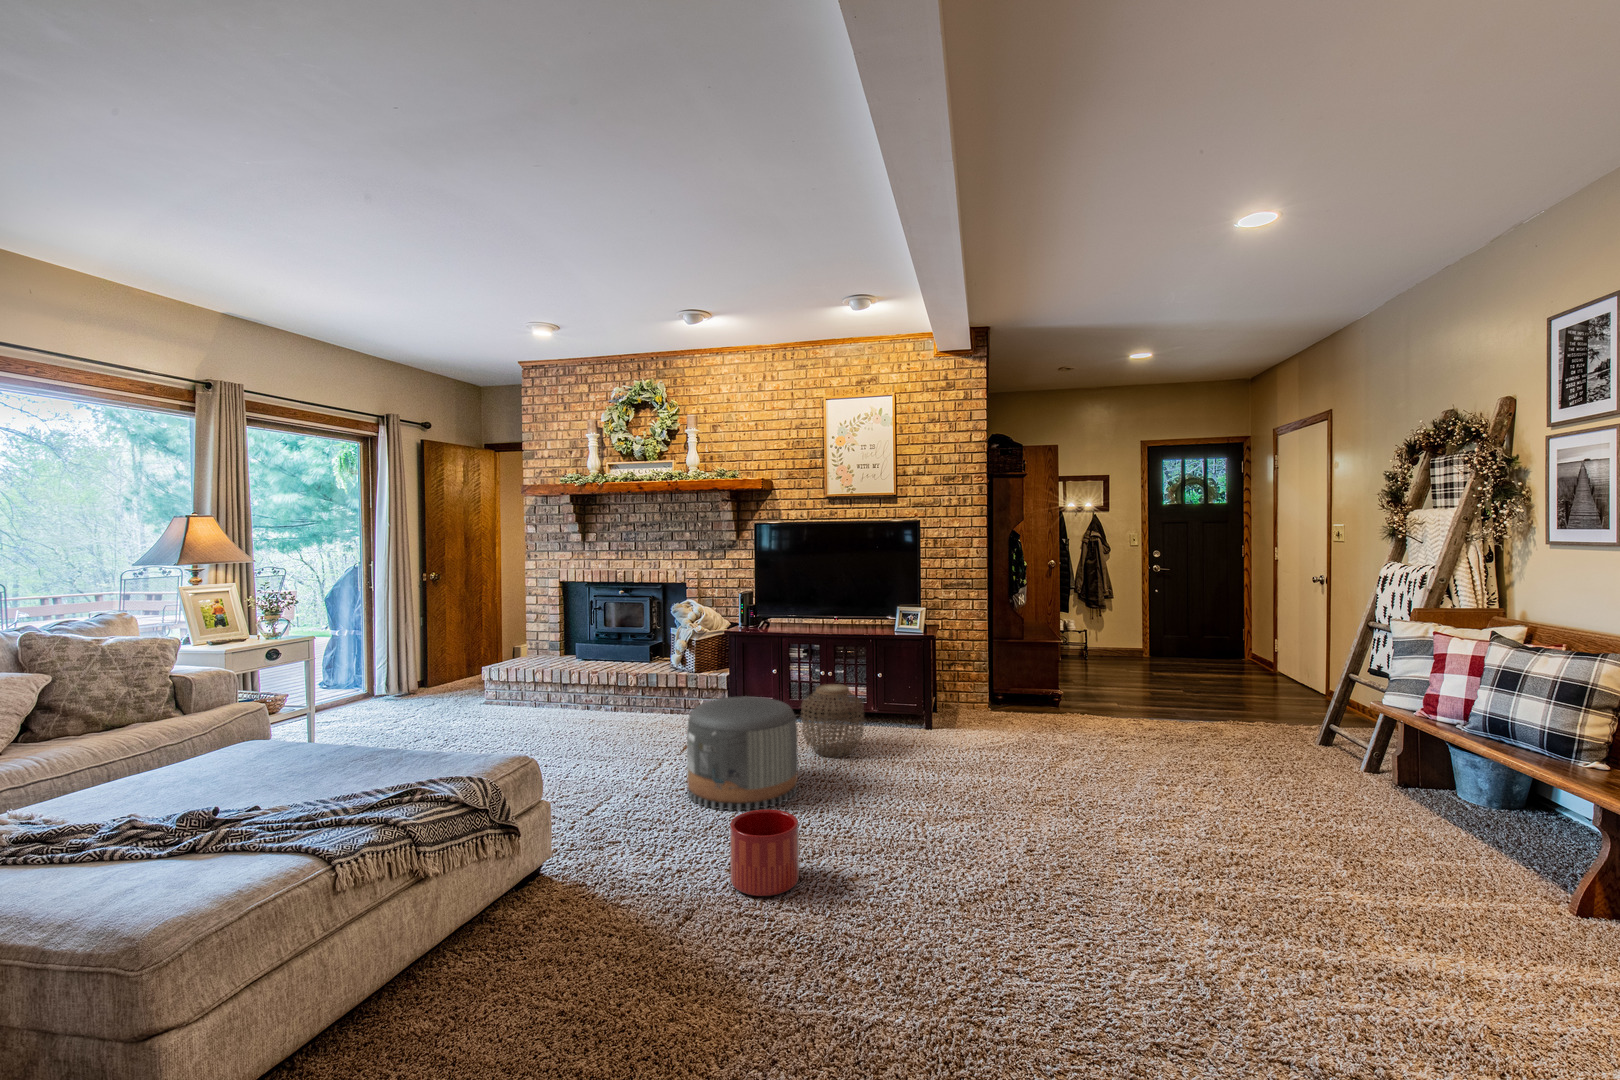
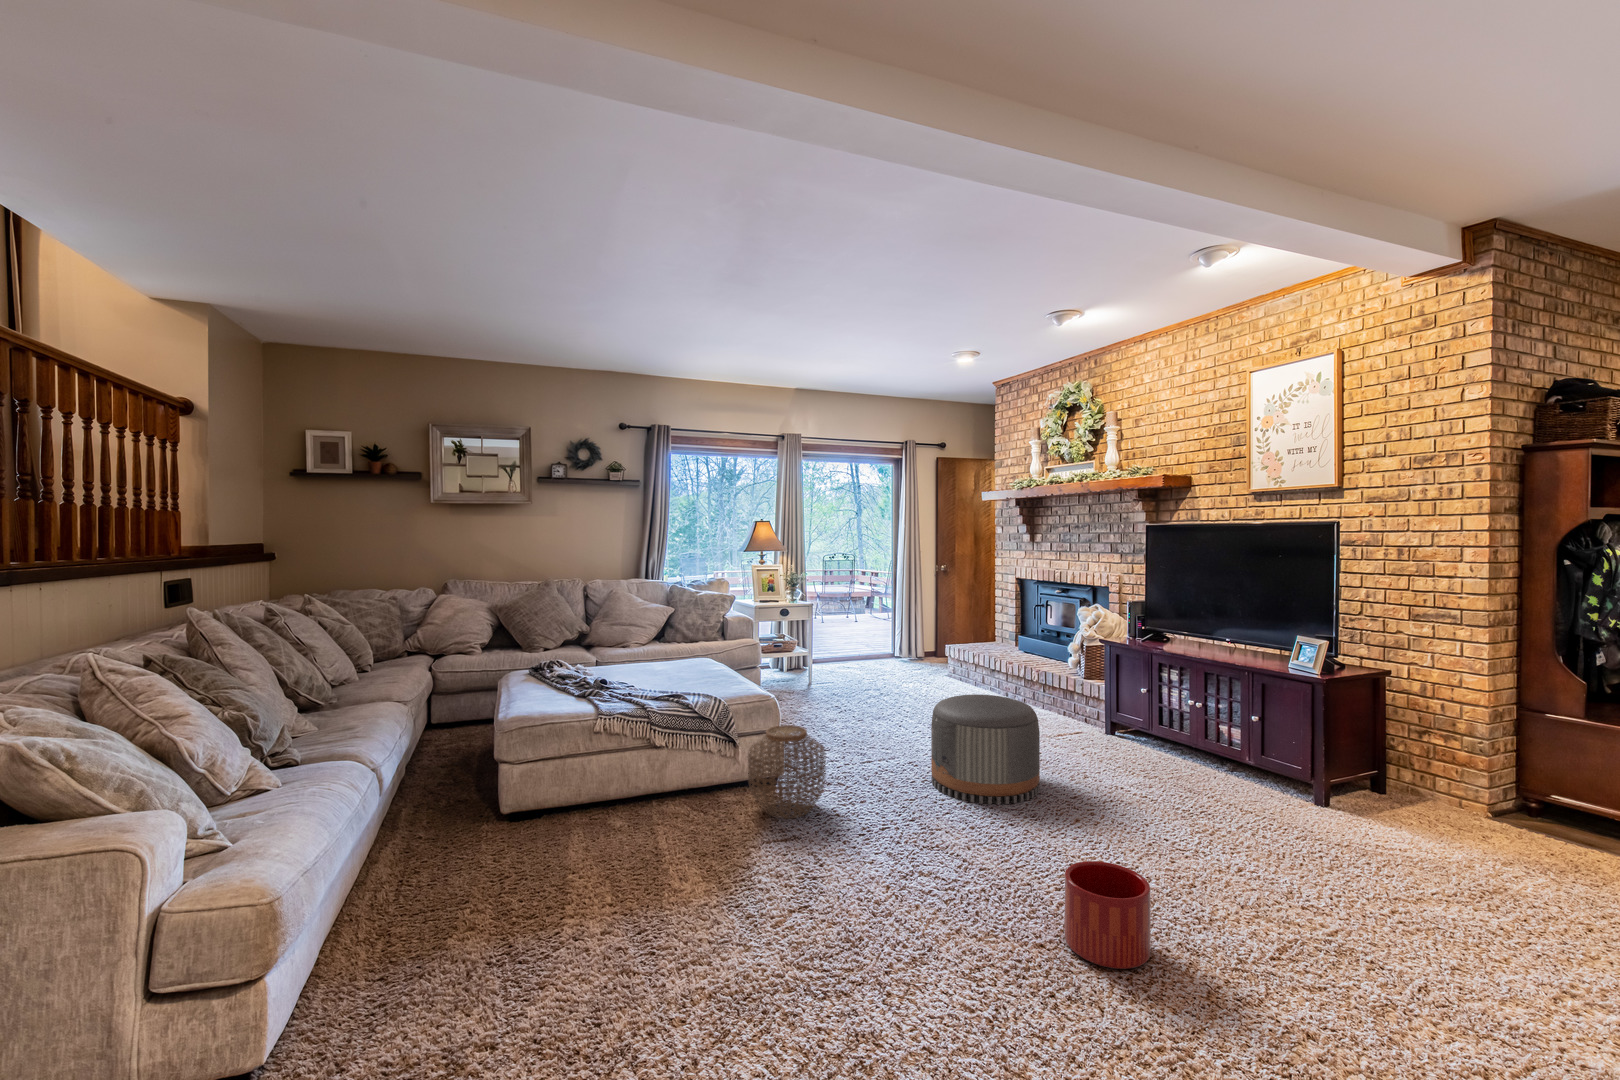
woven basket: present [801,684,864,757] -> present [748,725,826,819]
planter: present [730,809,799,896] -> present [1065,861,1151,969]

